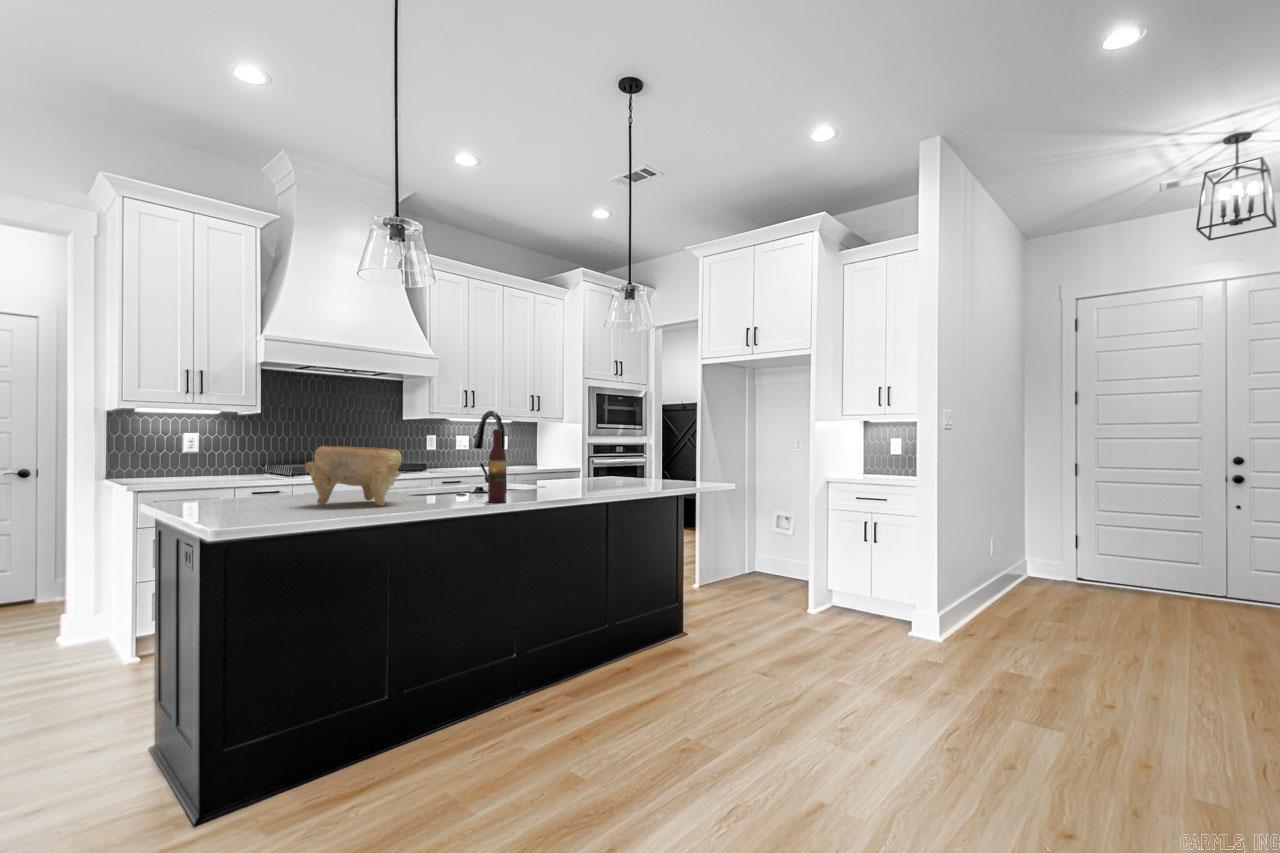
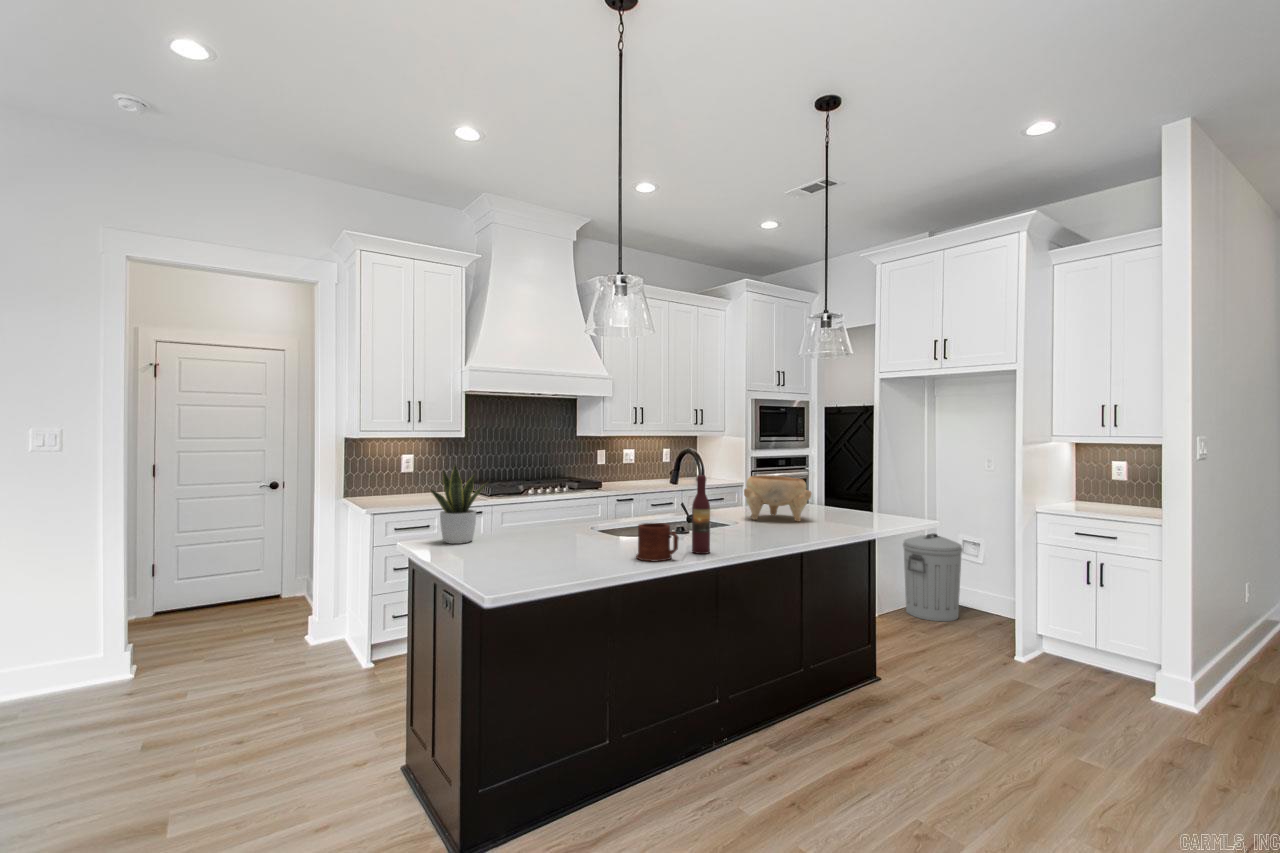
potted plant: none [210,418,283,504] -> present [430,464,485,544]
decorative bowl: present [305,446,402,506] -> present [744,476,811,522]
mug: none [430,473,471,507] -> present [636,523,678,561]
trash can: none [724,510,775,590] -> present [903,533,962,621]

